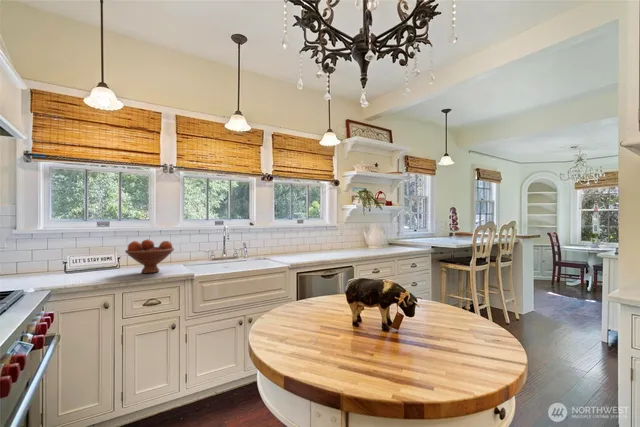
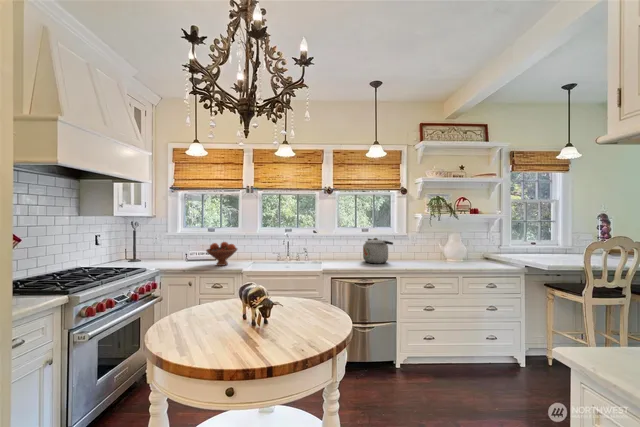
kettle: none [309,229,343,255] -> present [363,238,393,263]

